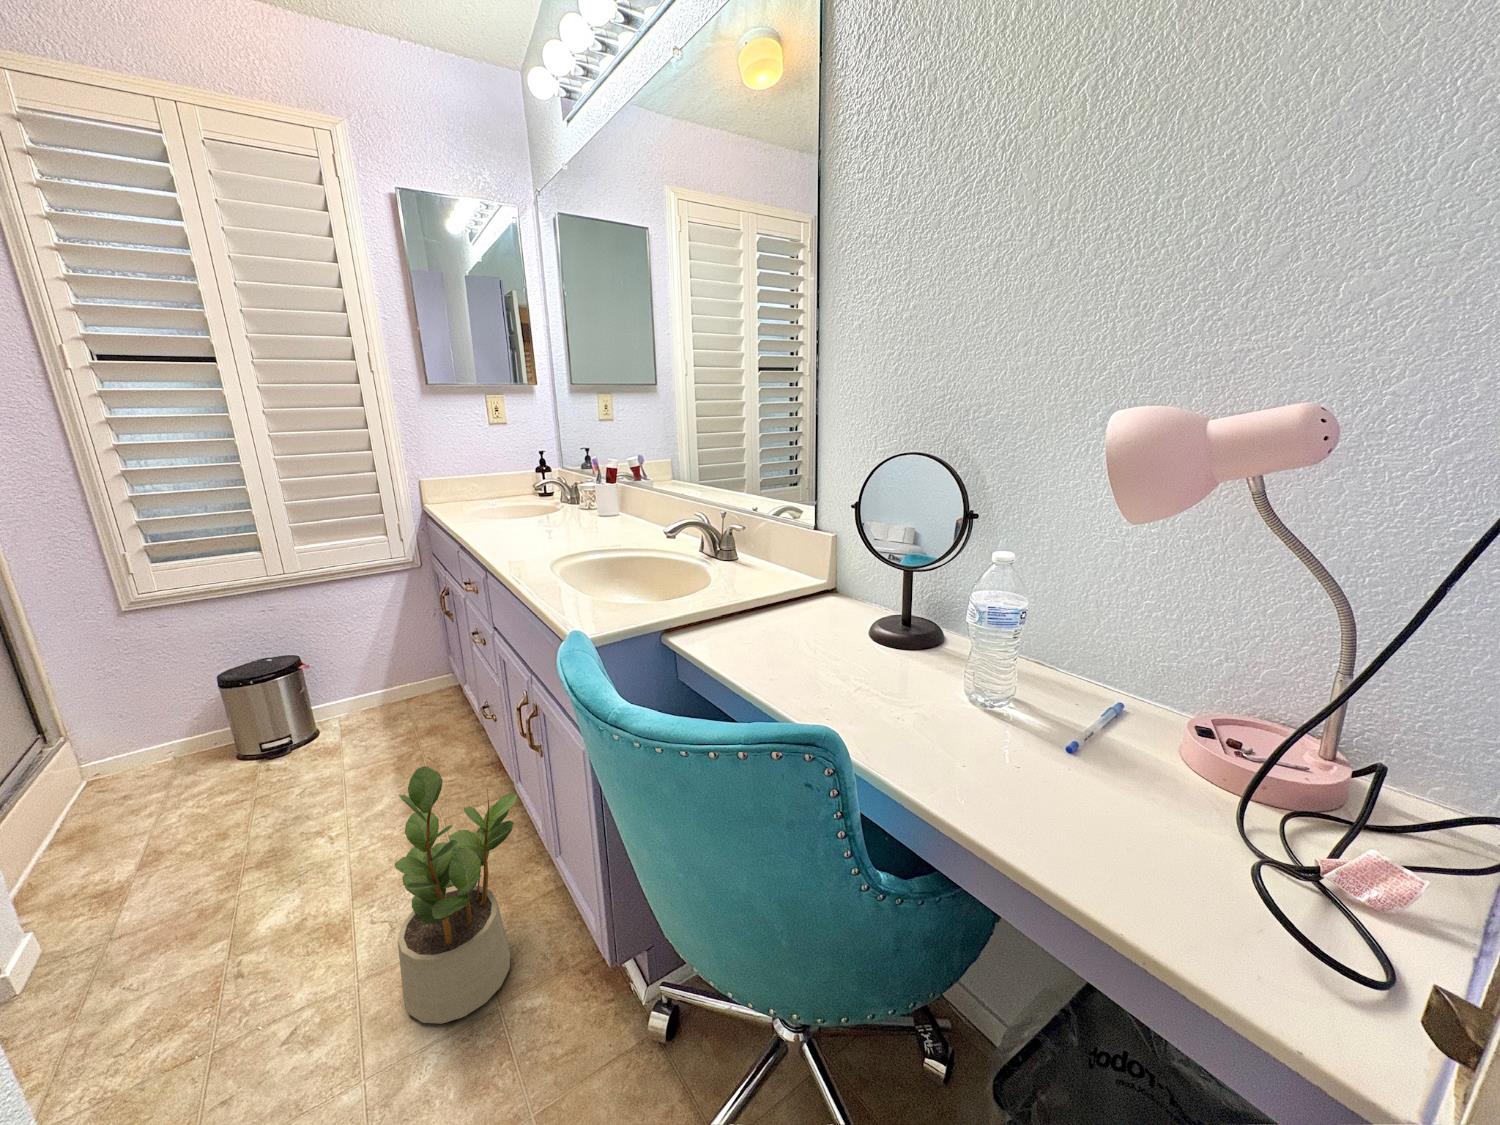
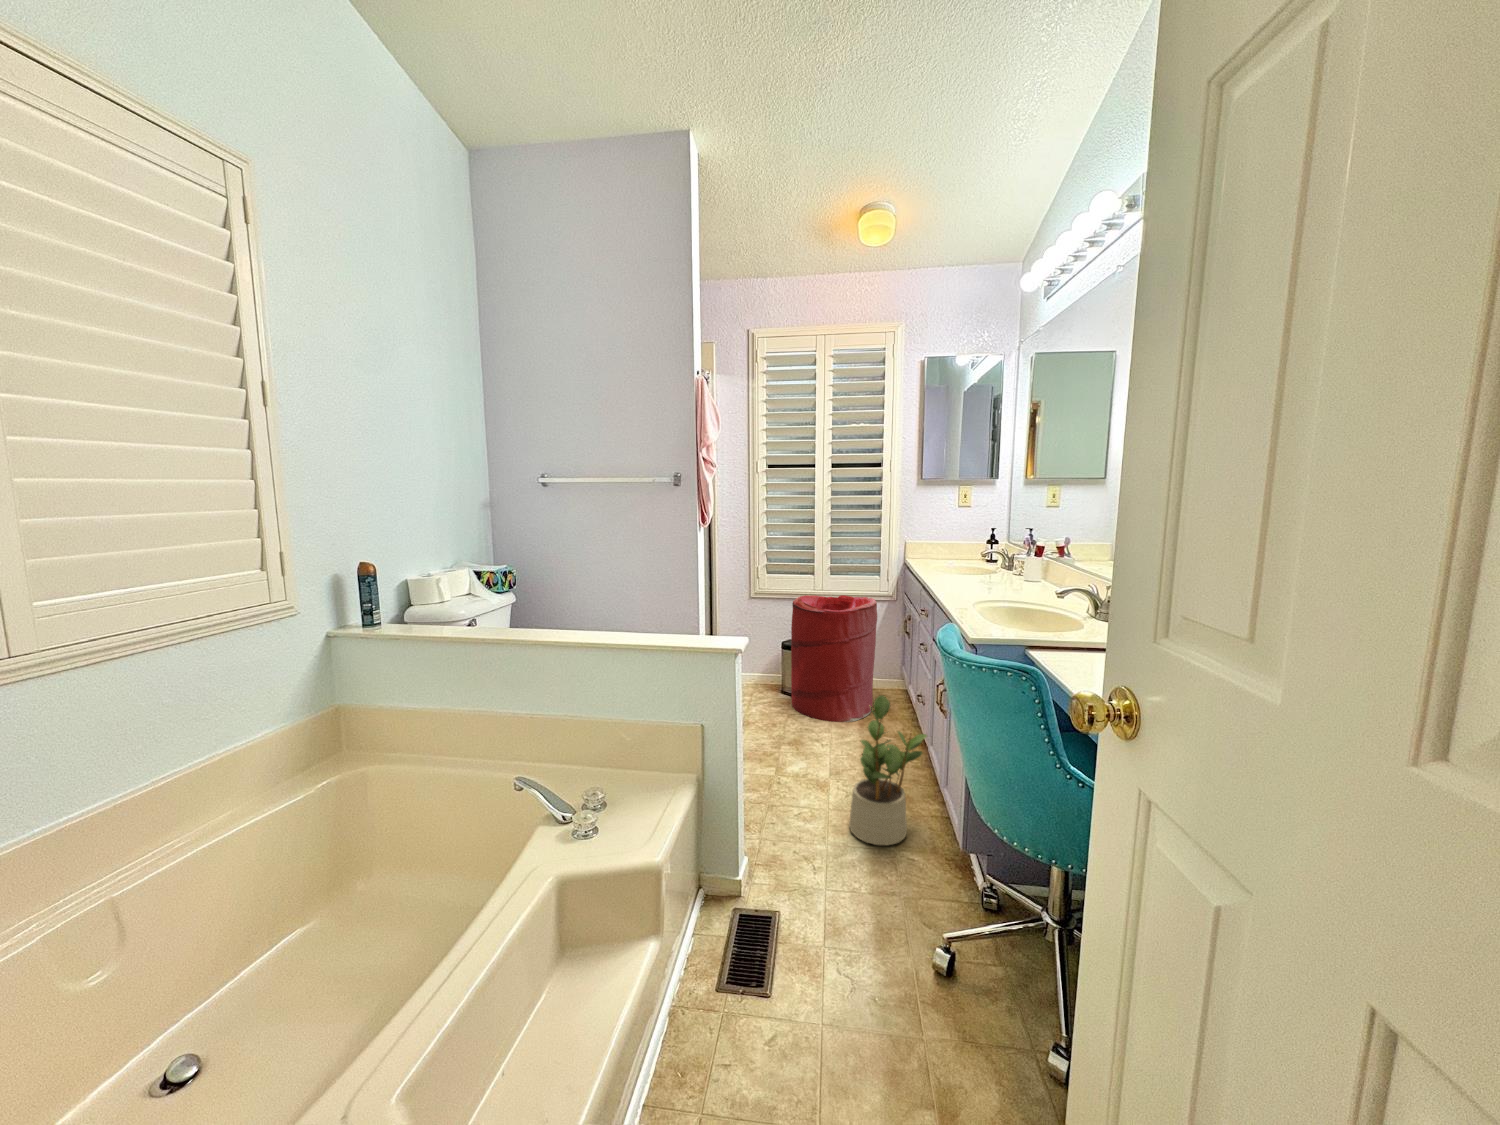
laundry hamper: none [218,572,412,790] -> present [791,595,877,722]

